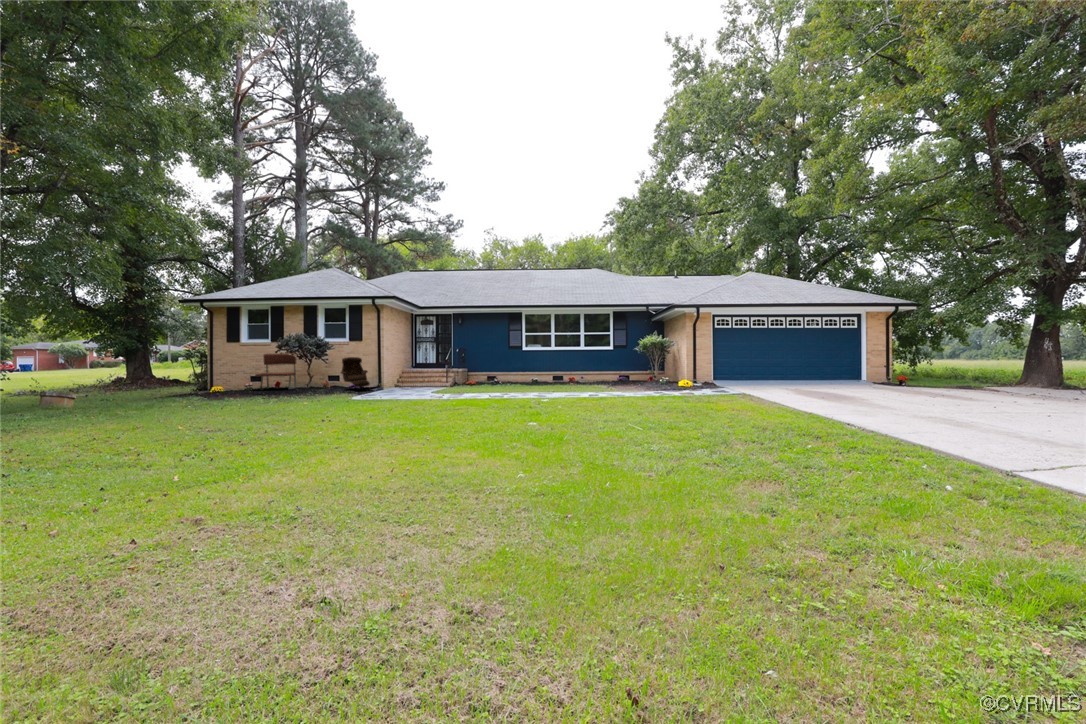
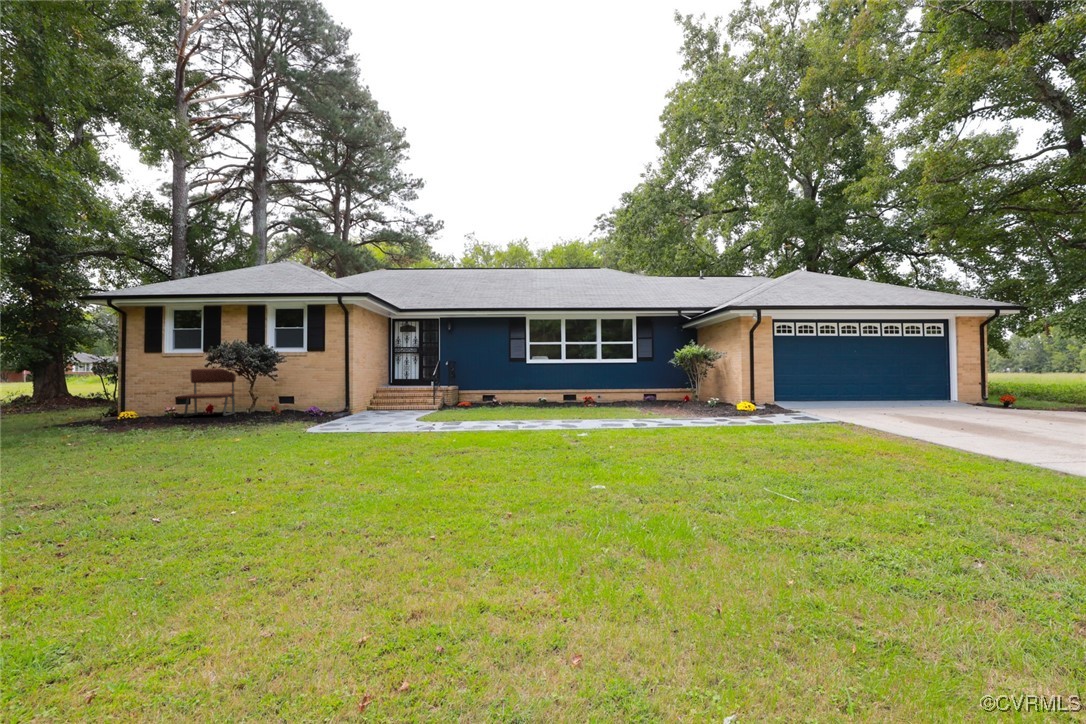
lounge chair: present [341,357,370,391] -> none [294,373,334,418]

